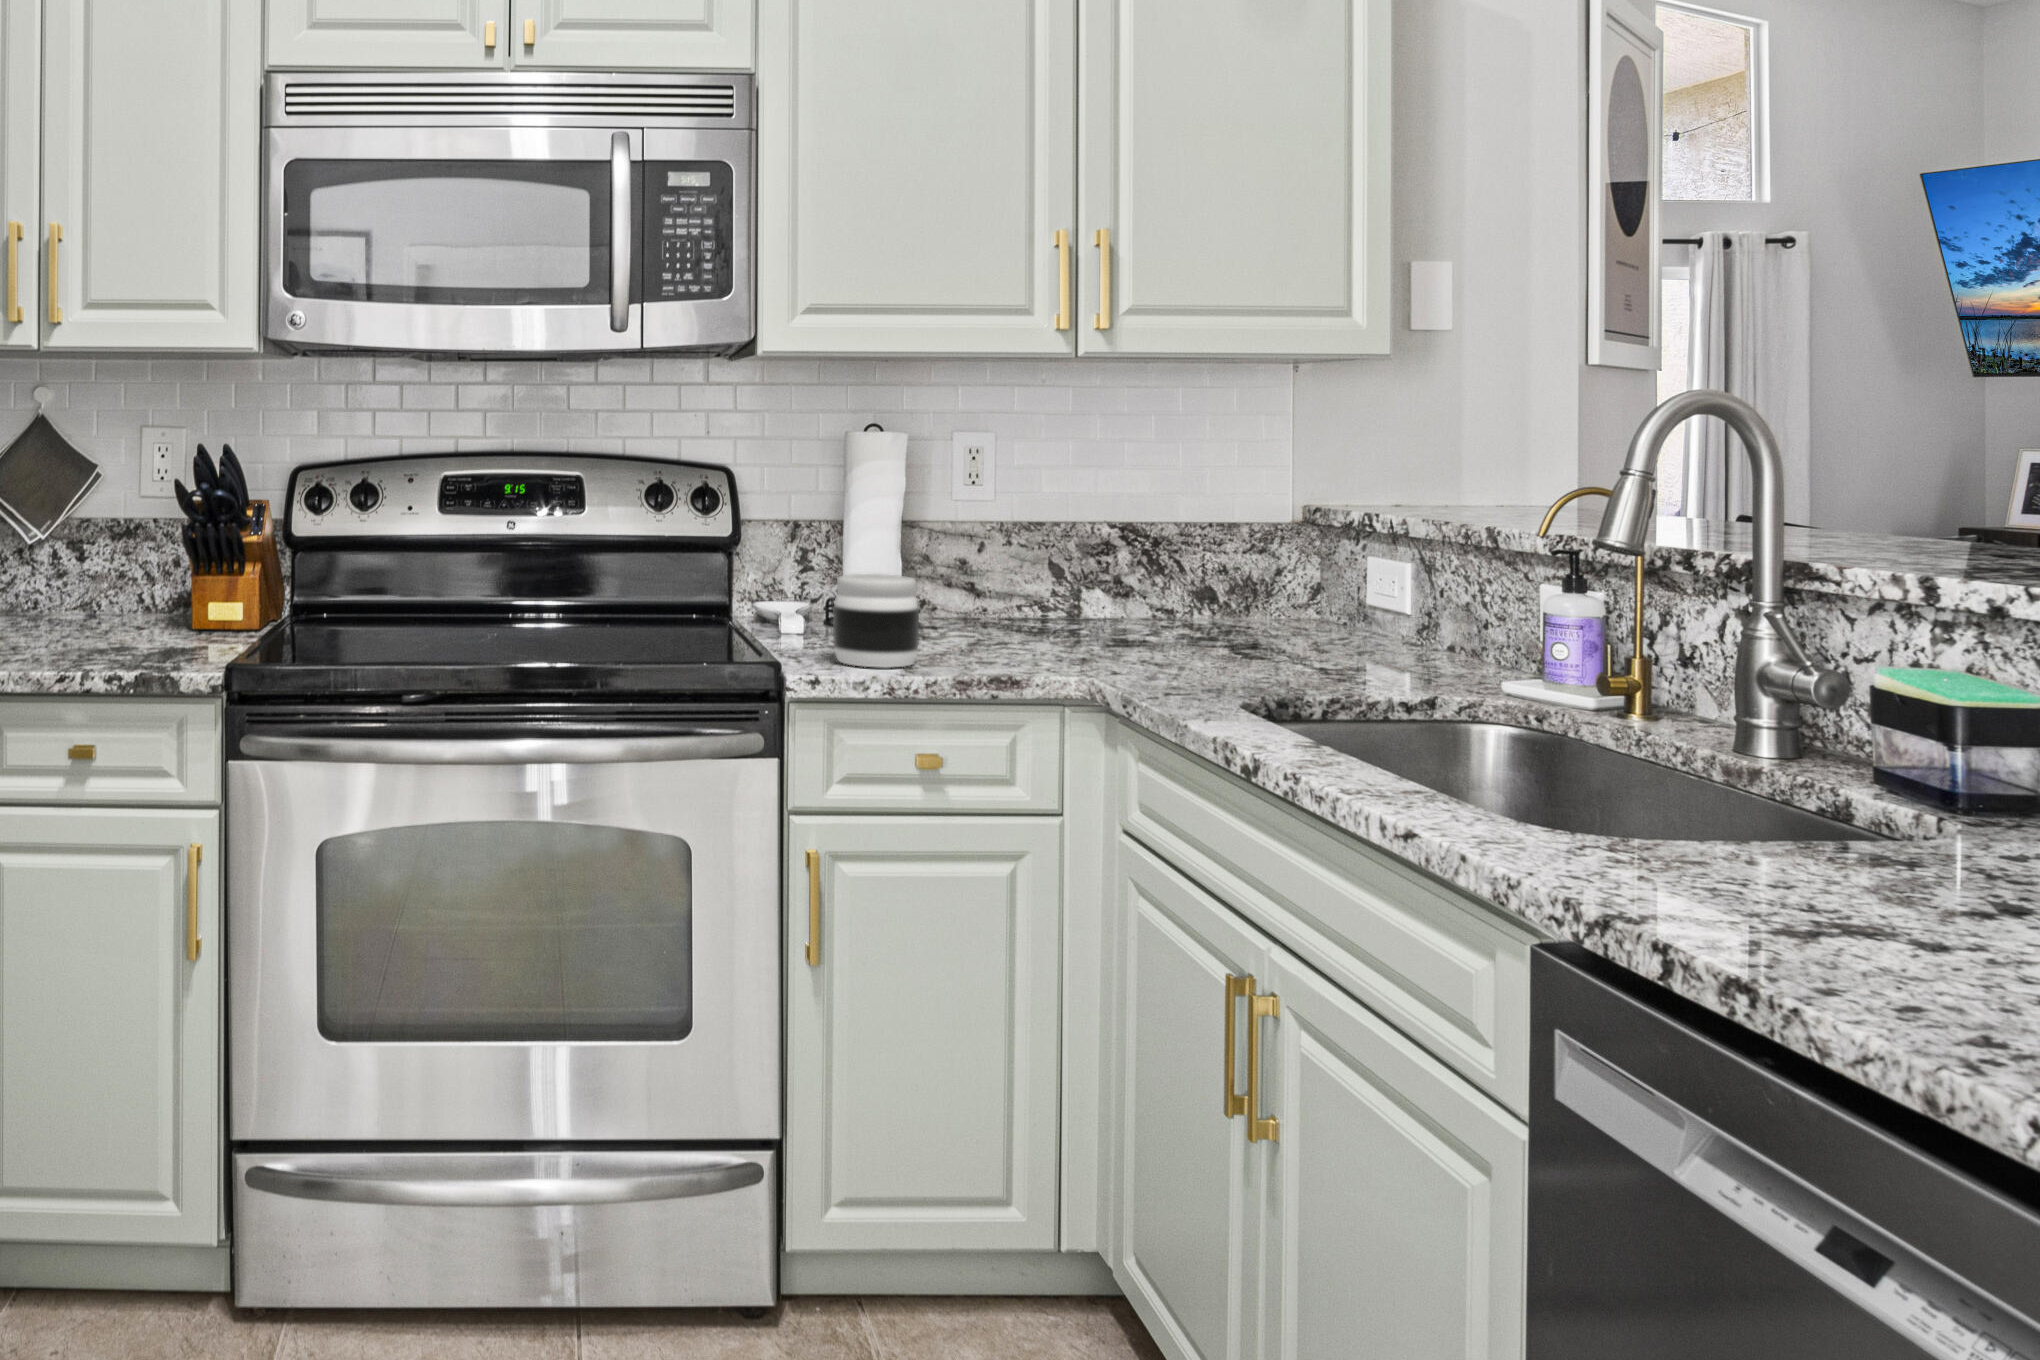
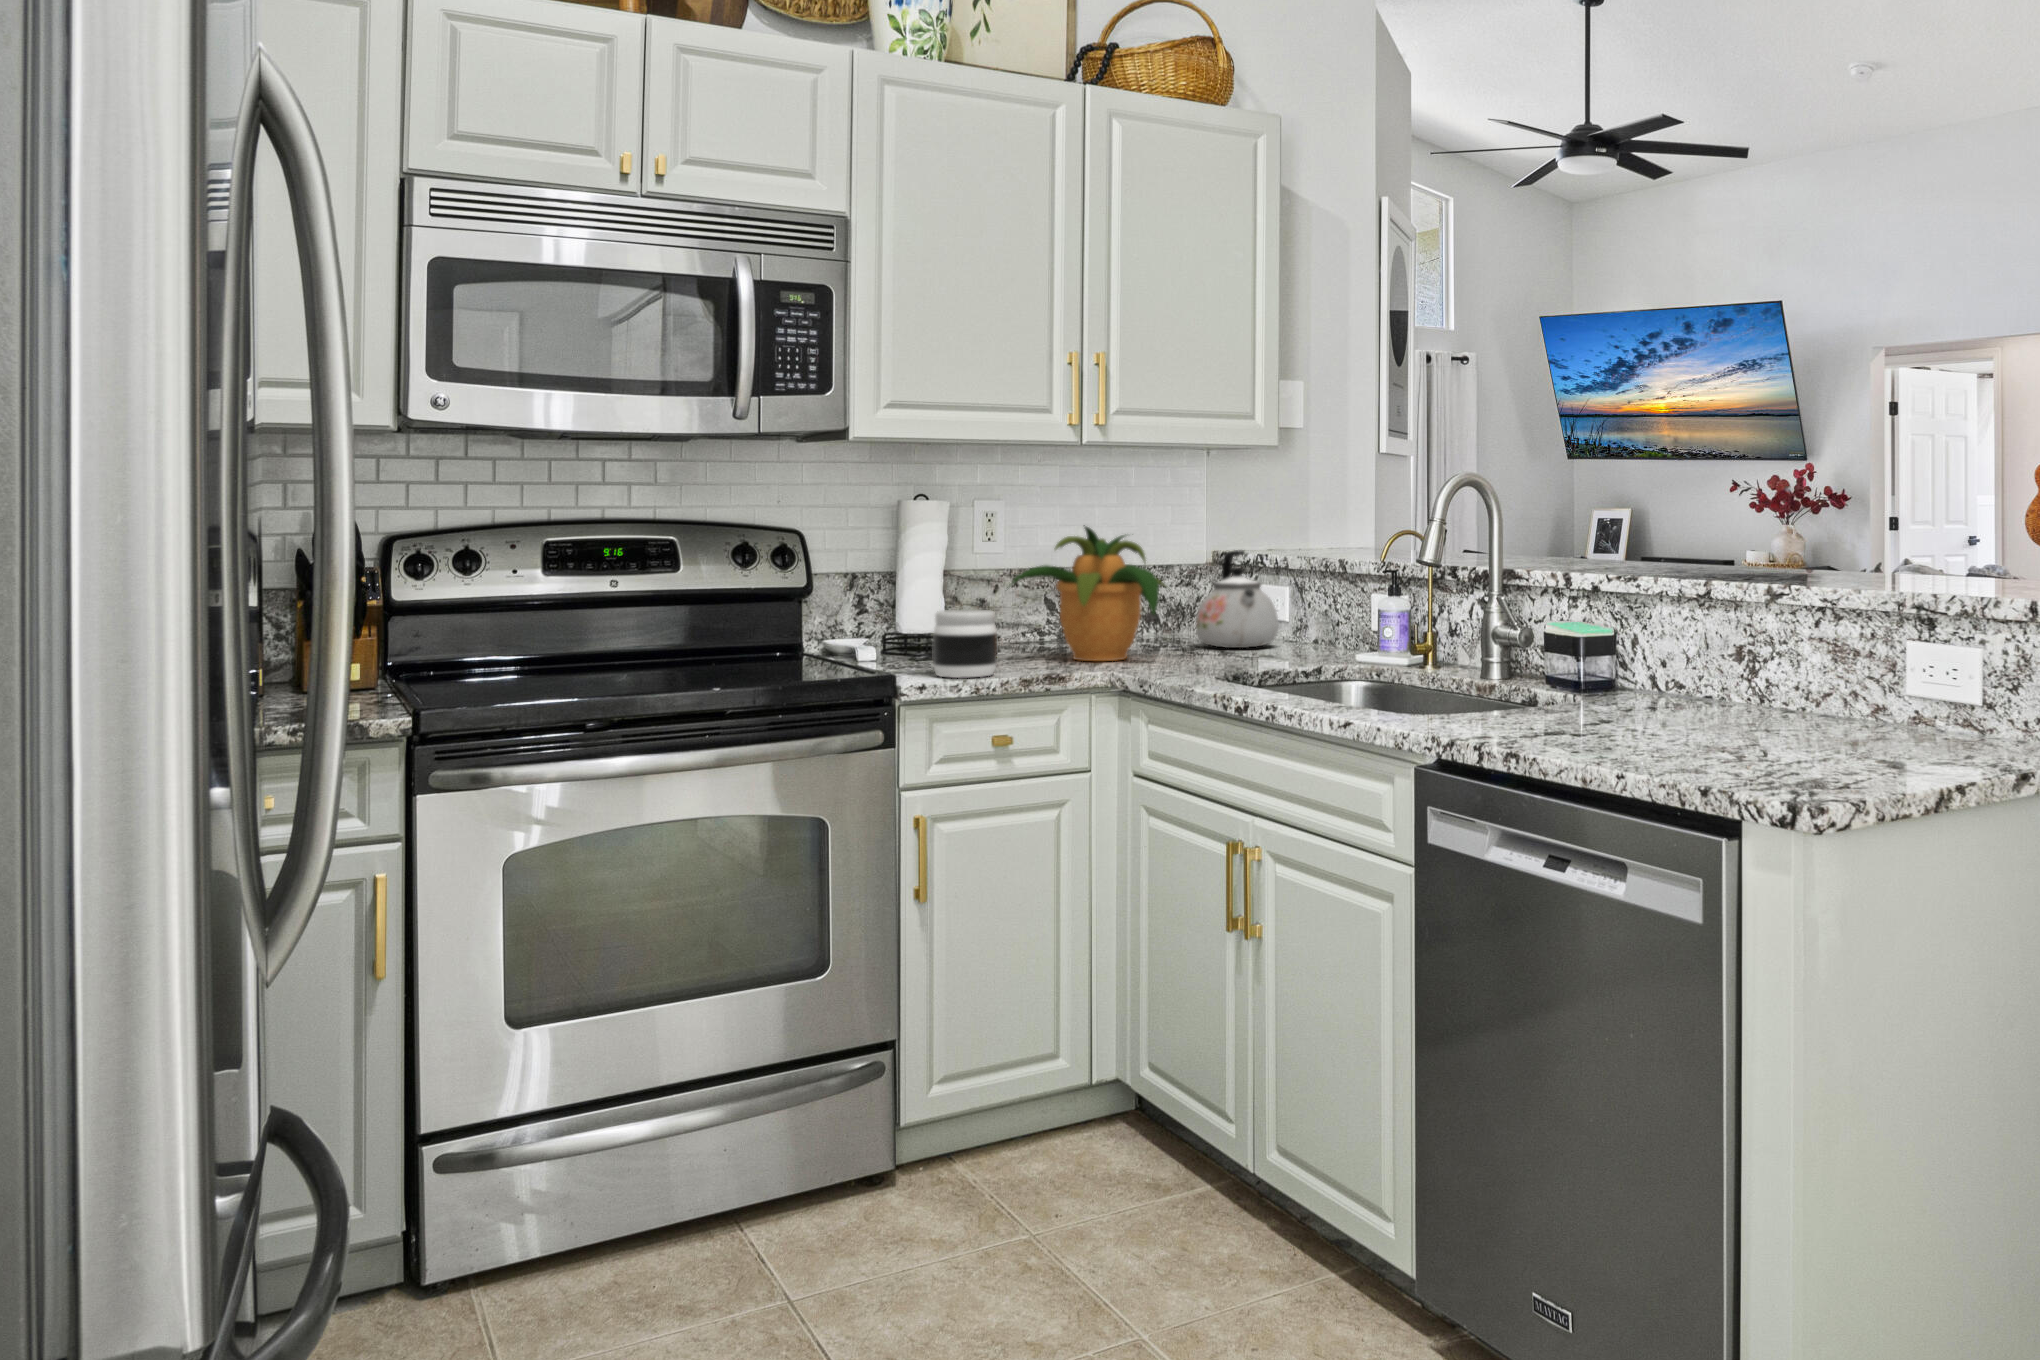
potted plant: none [956,464,1202,655] -> present [1010,525,1166,661]
kettle: none [1254,503,1390,646] -> present [1195,550,1278,648]

